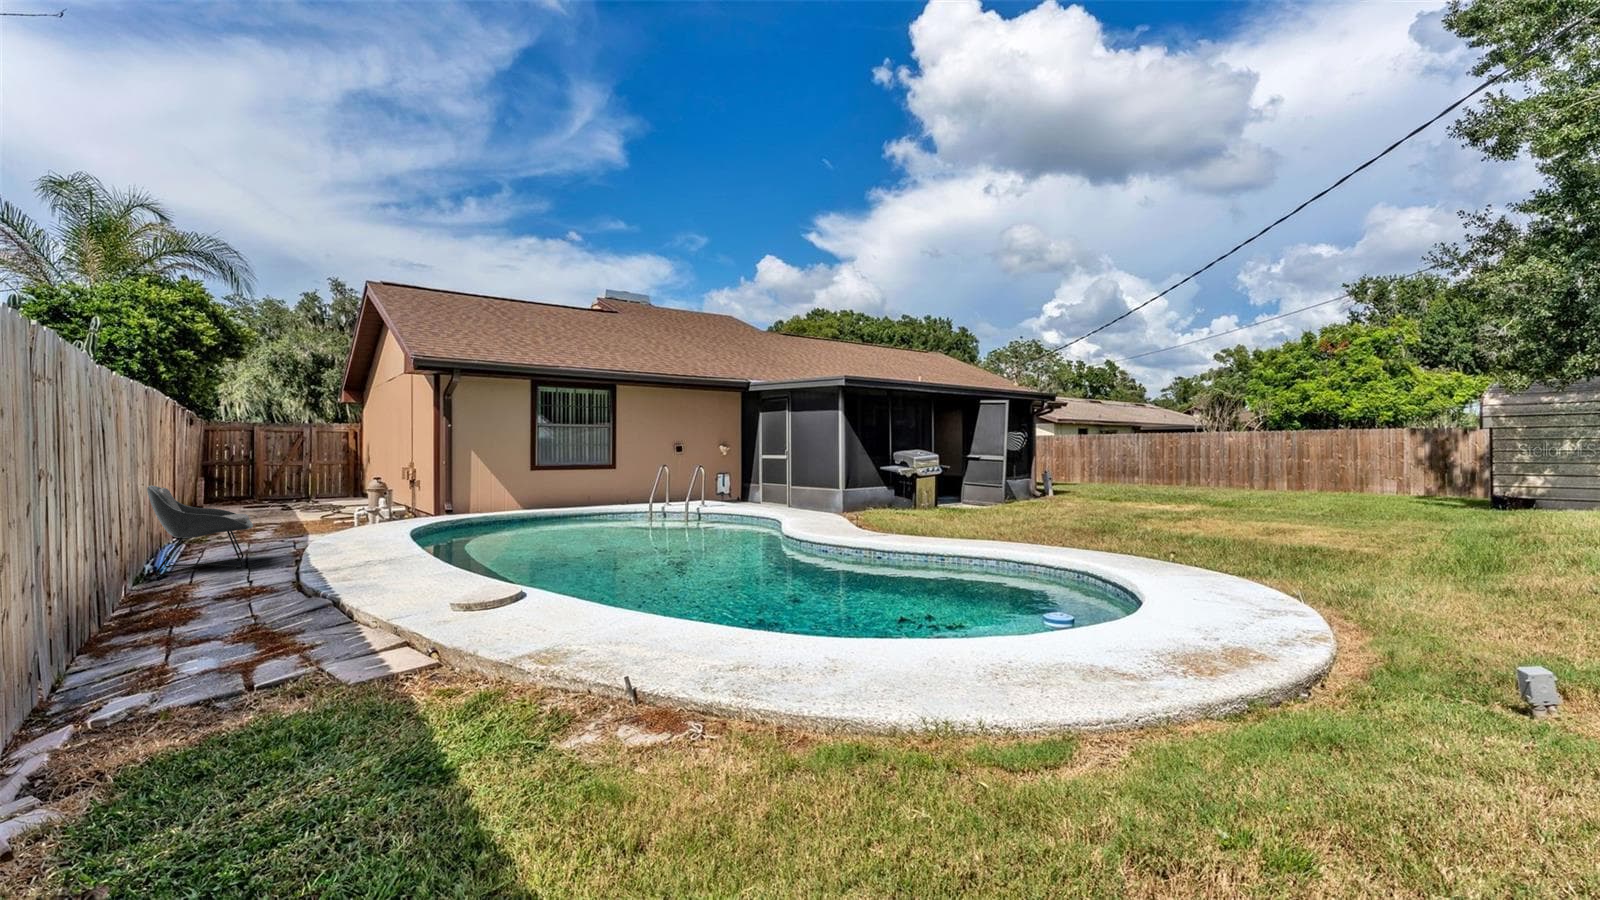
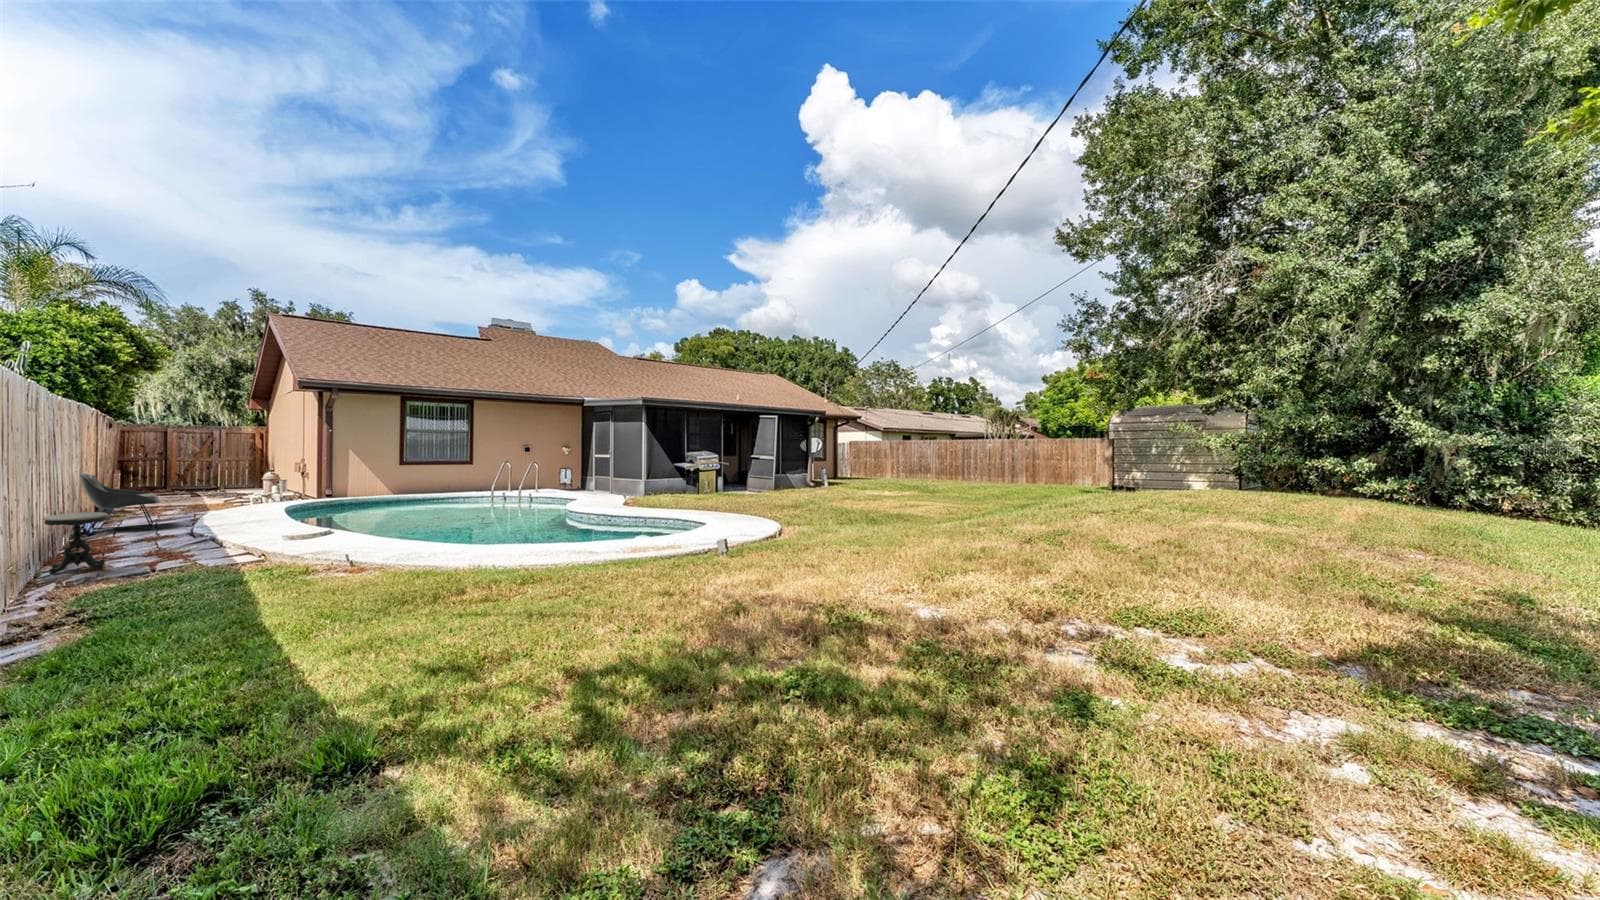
side table: none [72,555,180,673] -> present [42,512,108,574]

